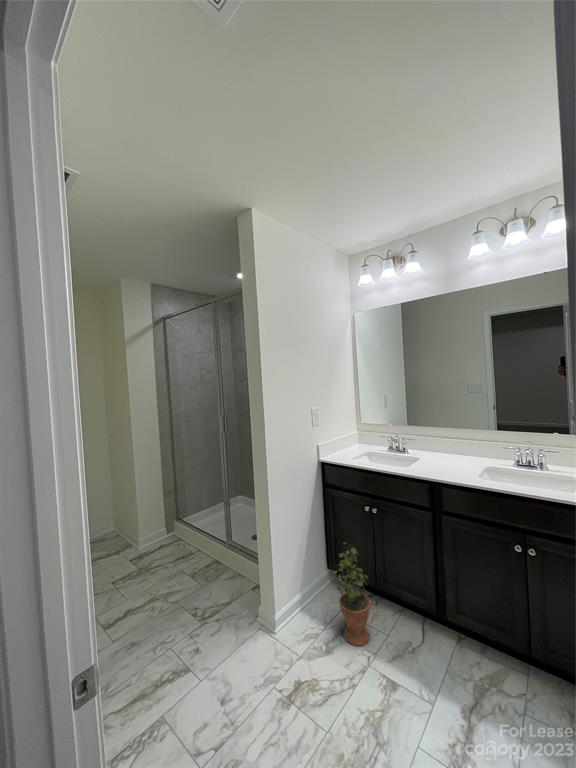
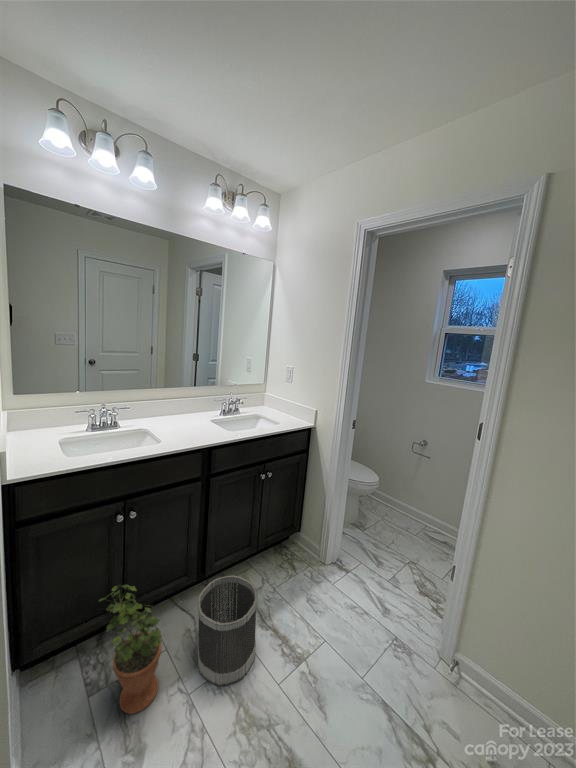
wastebasket: none [382,602,444,712] -> present [198,575,257,686]

